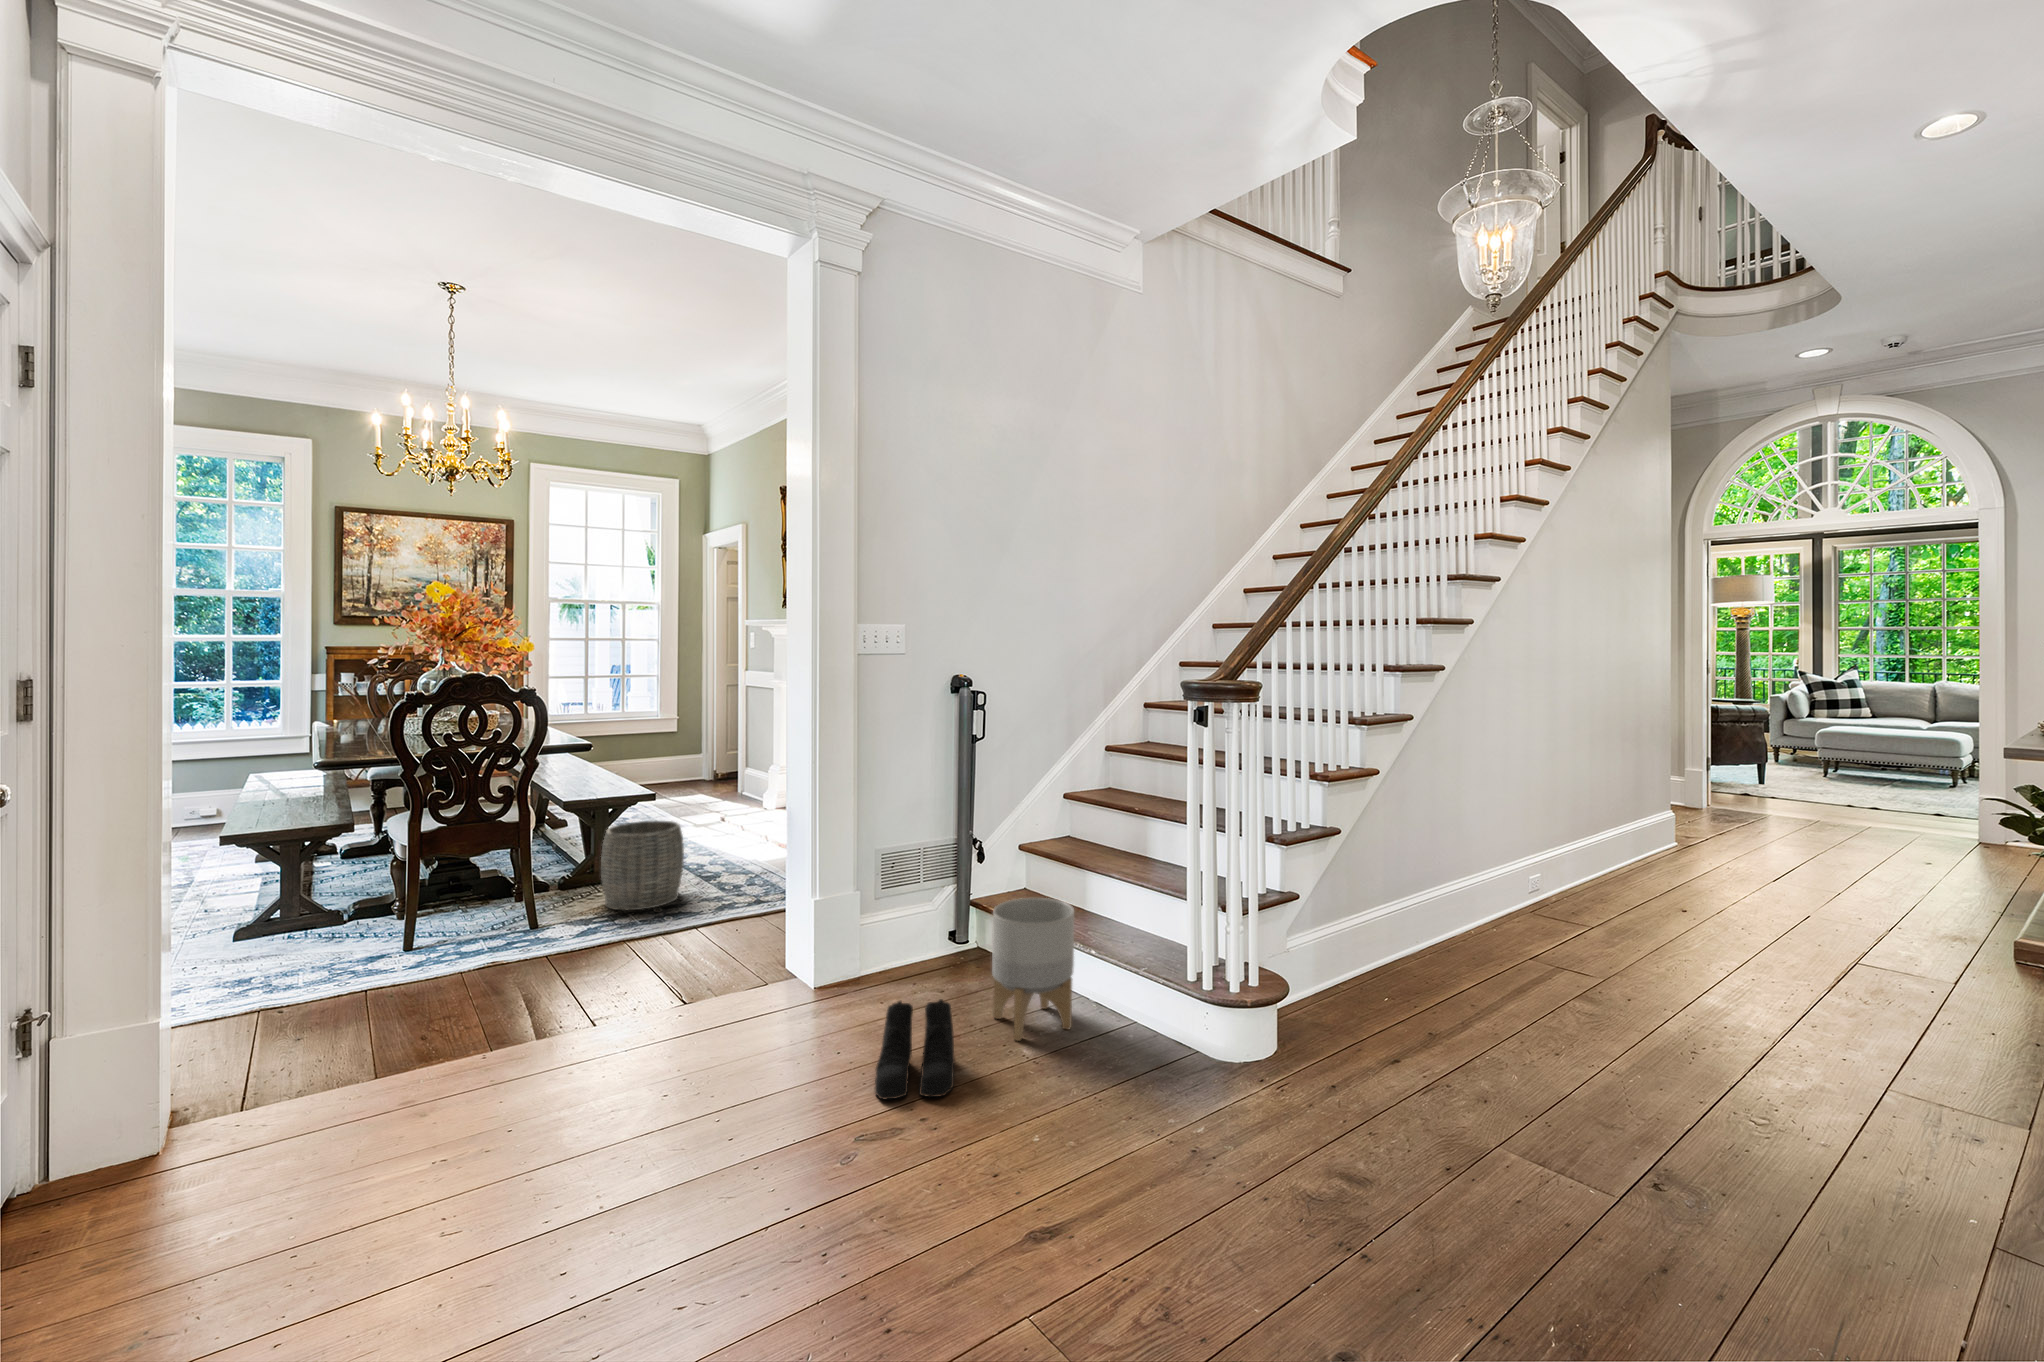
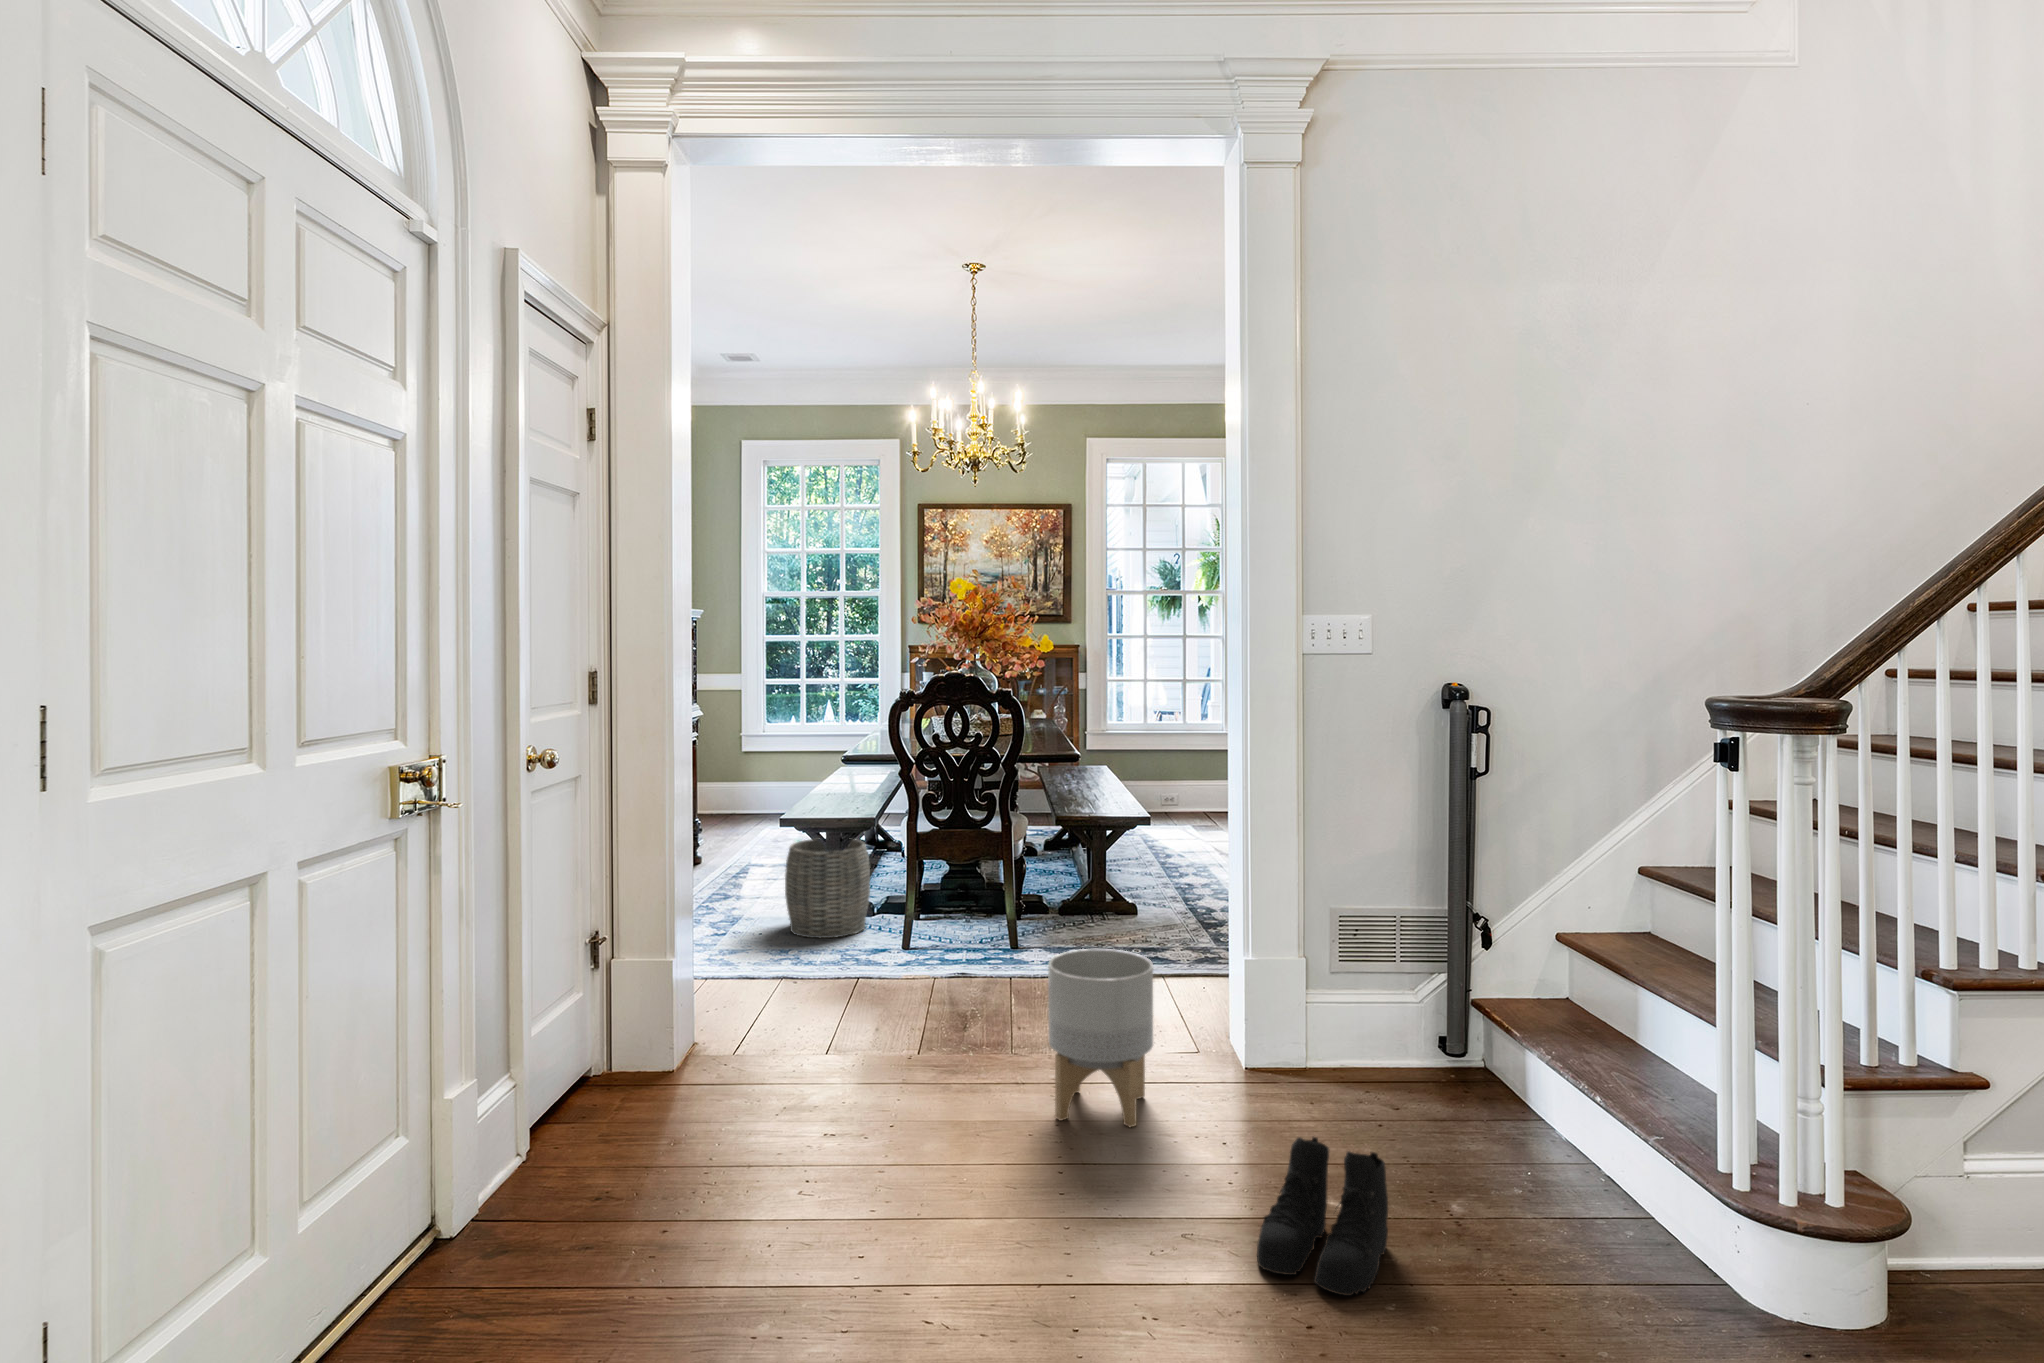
woven basket: present [601,820,684,911] -> present [785,839,870,938]
planter: present [992,898,1074,1041] -> present [1048,949,1153,1128]

